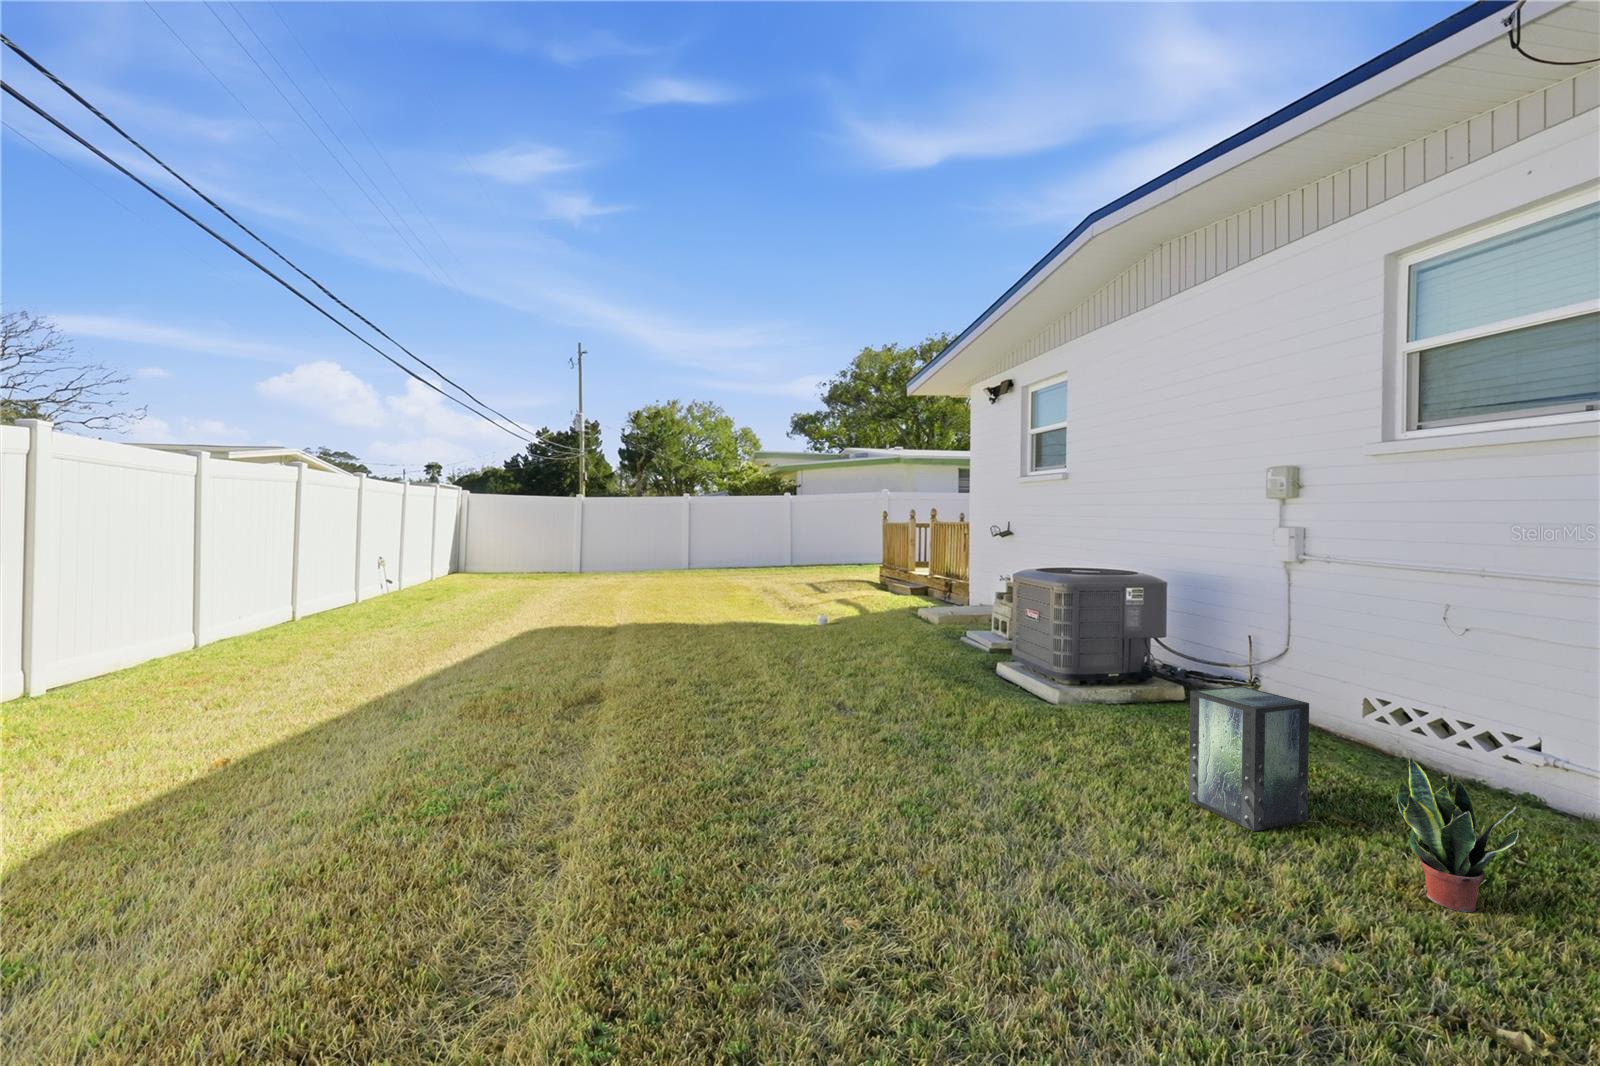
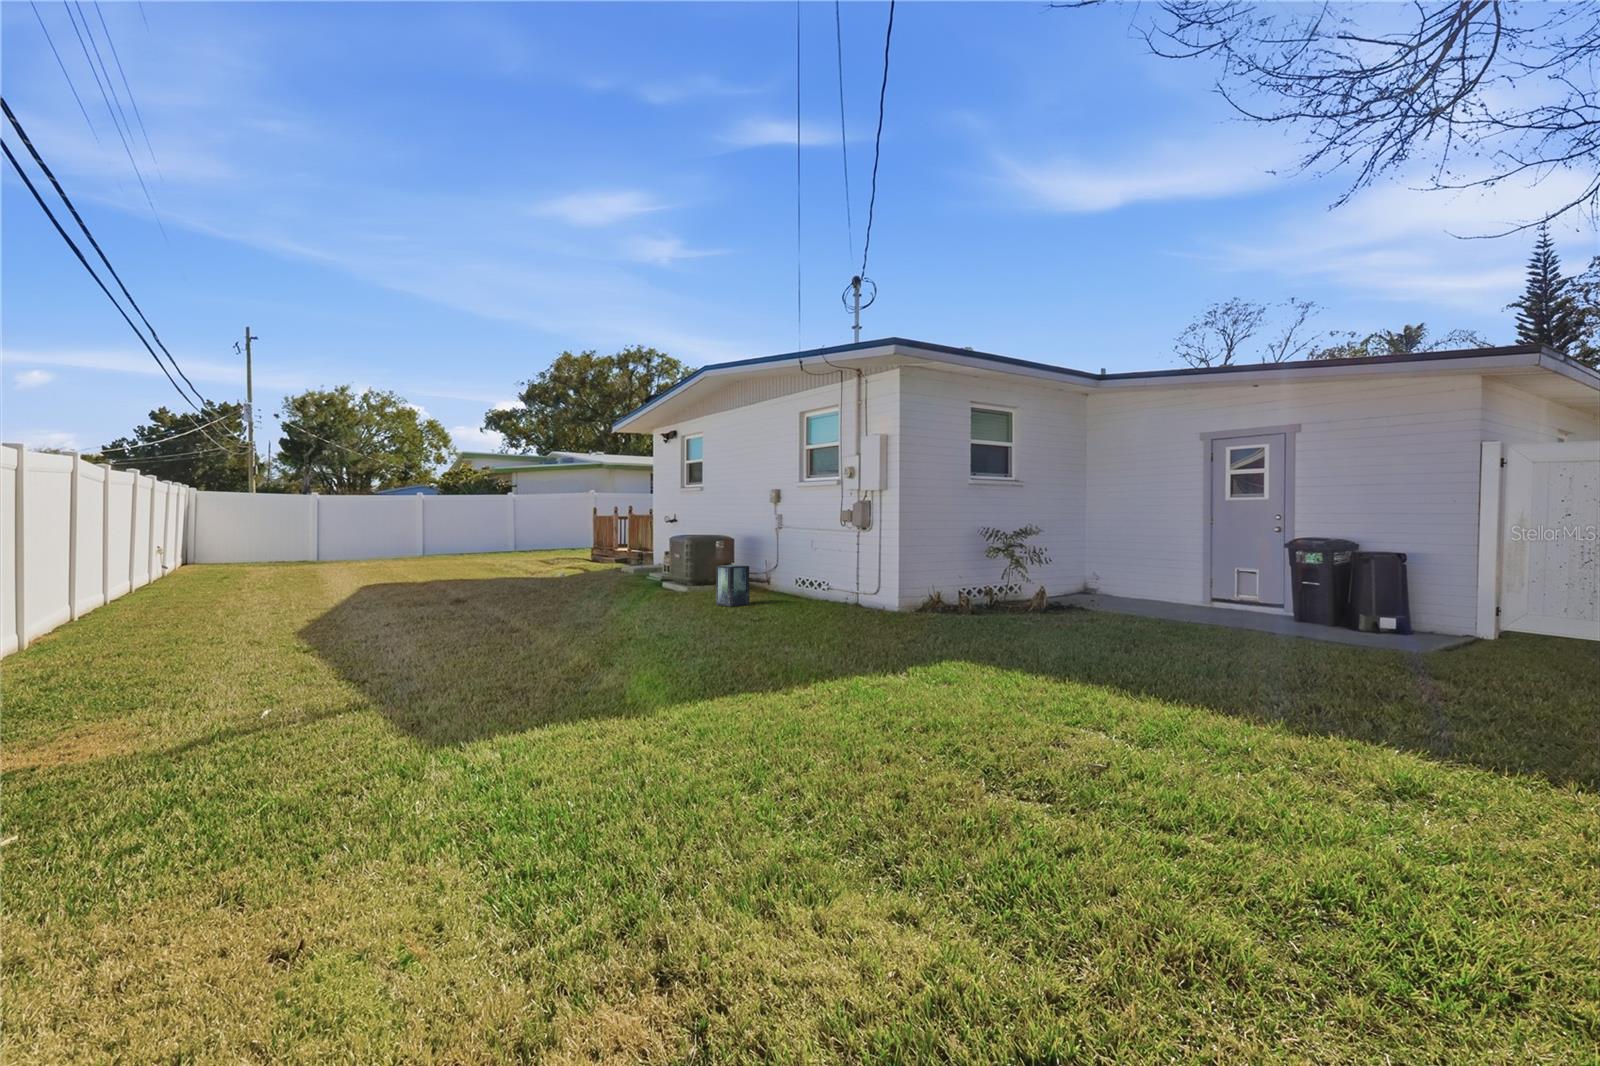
potted plant: present [1397,757,1519,912] -> none [754,572,781,610]

